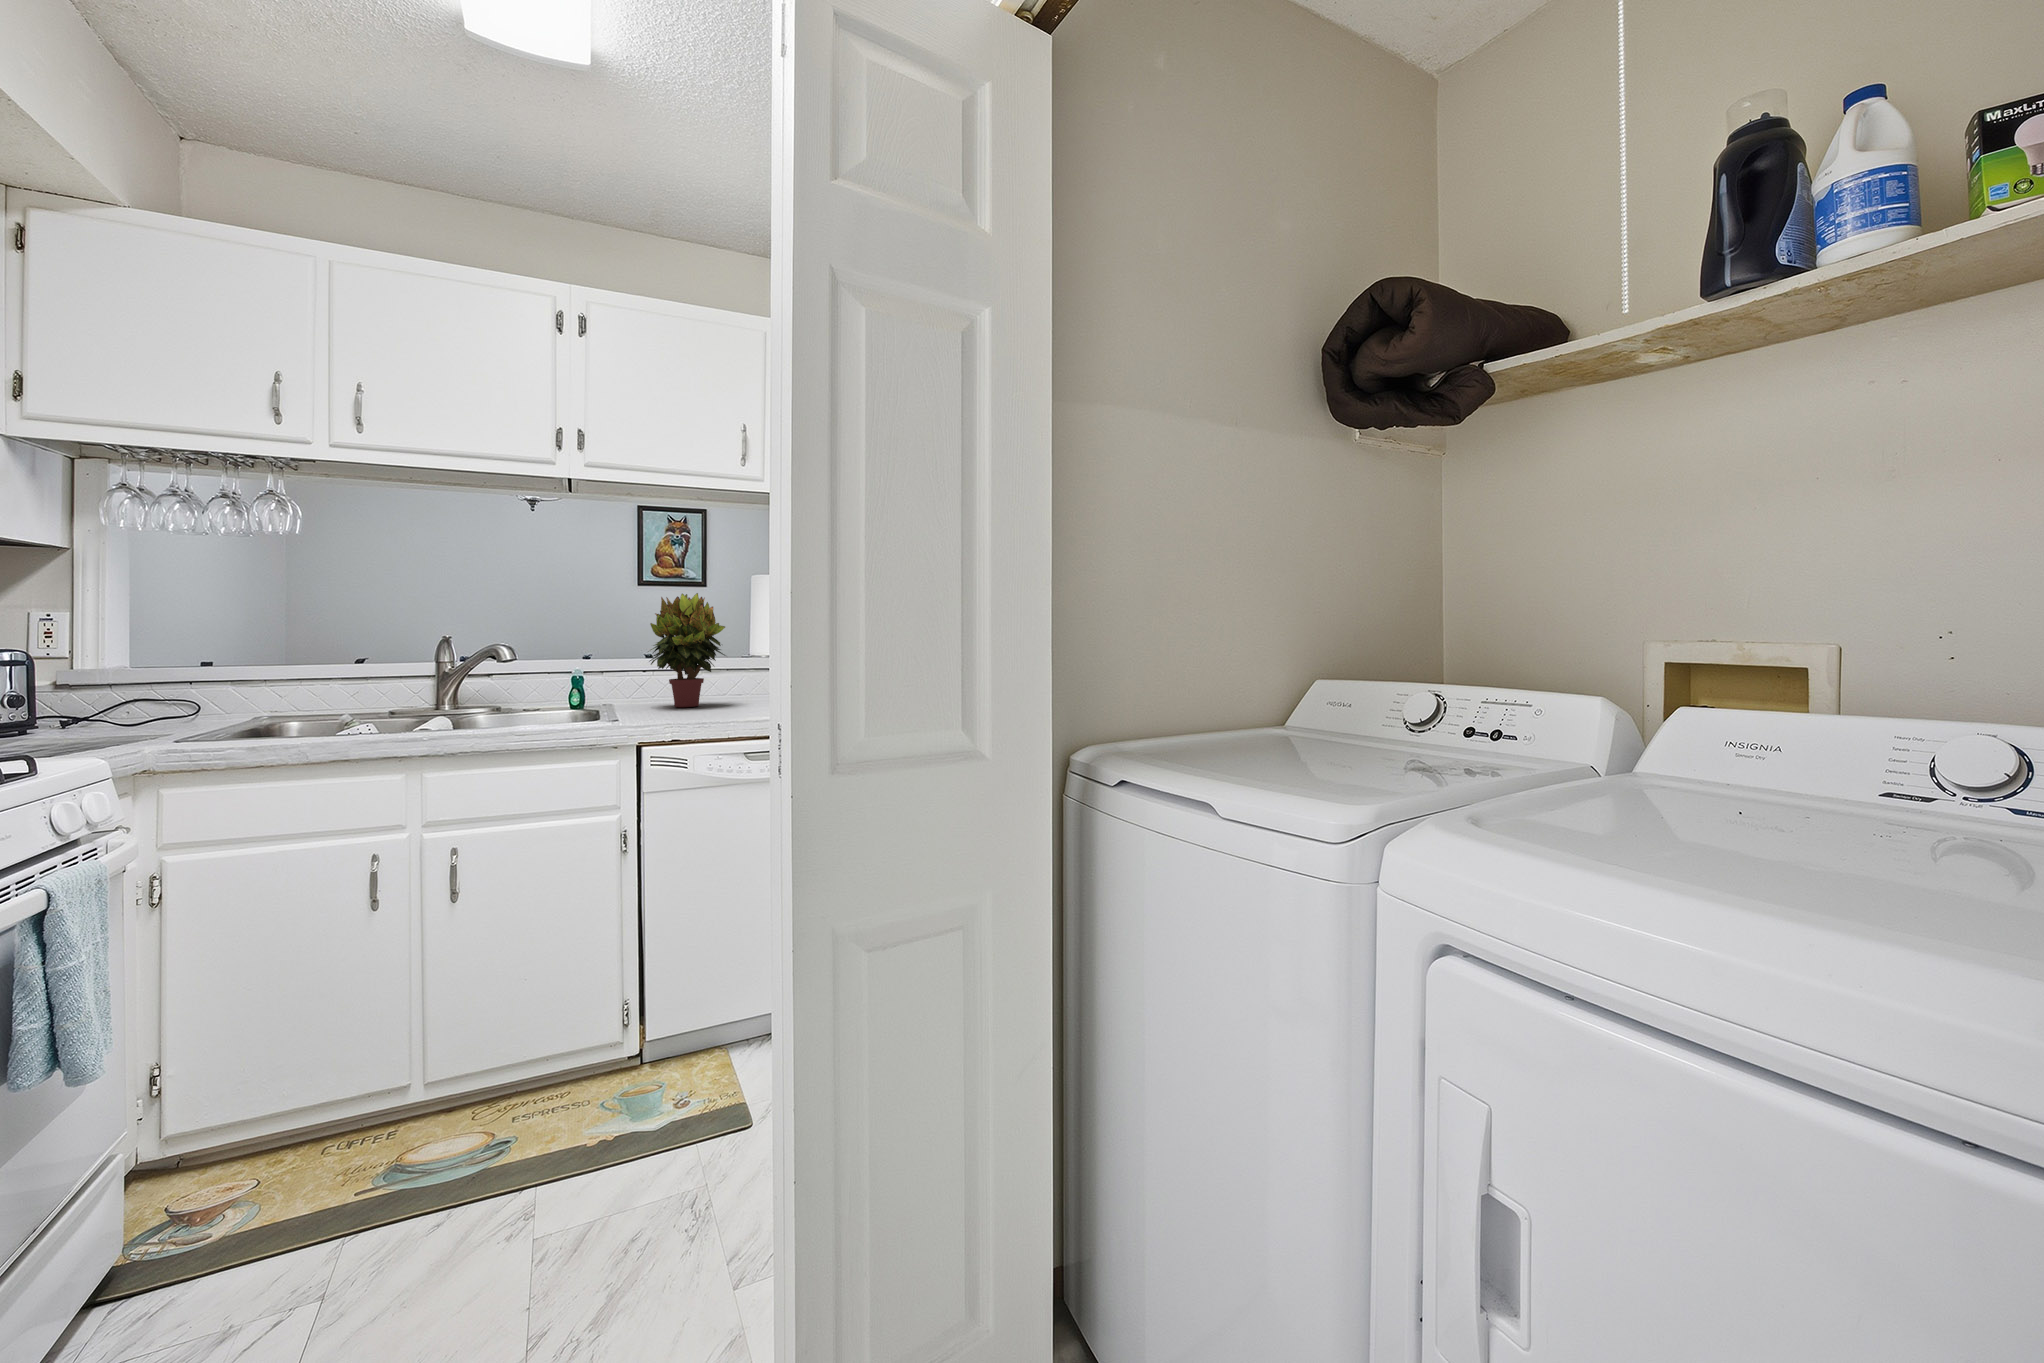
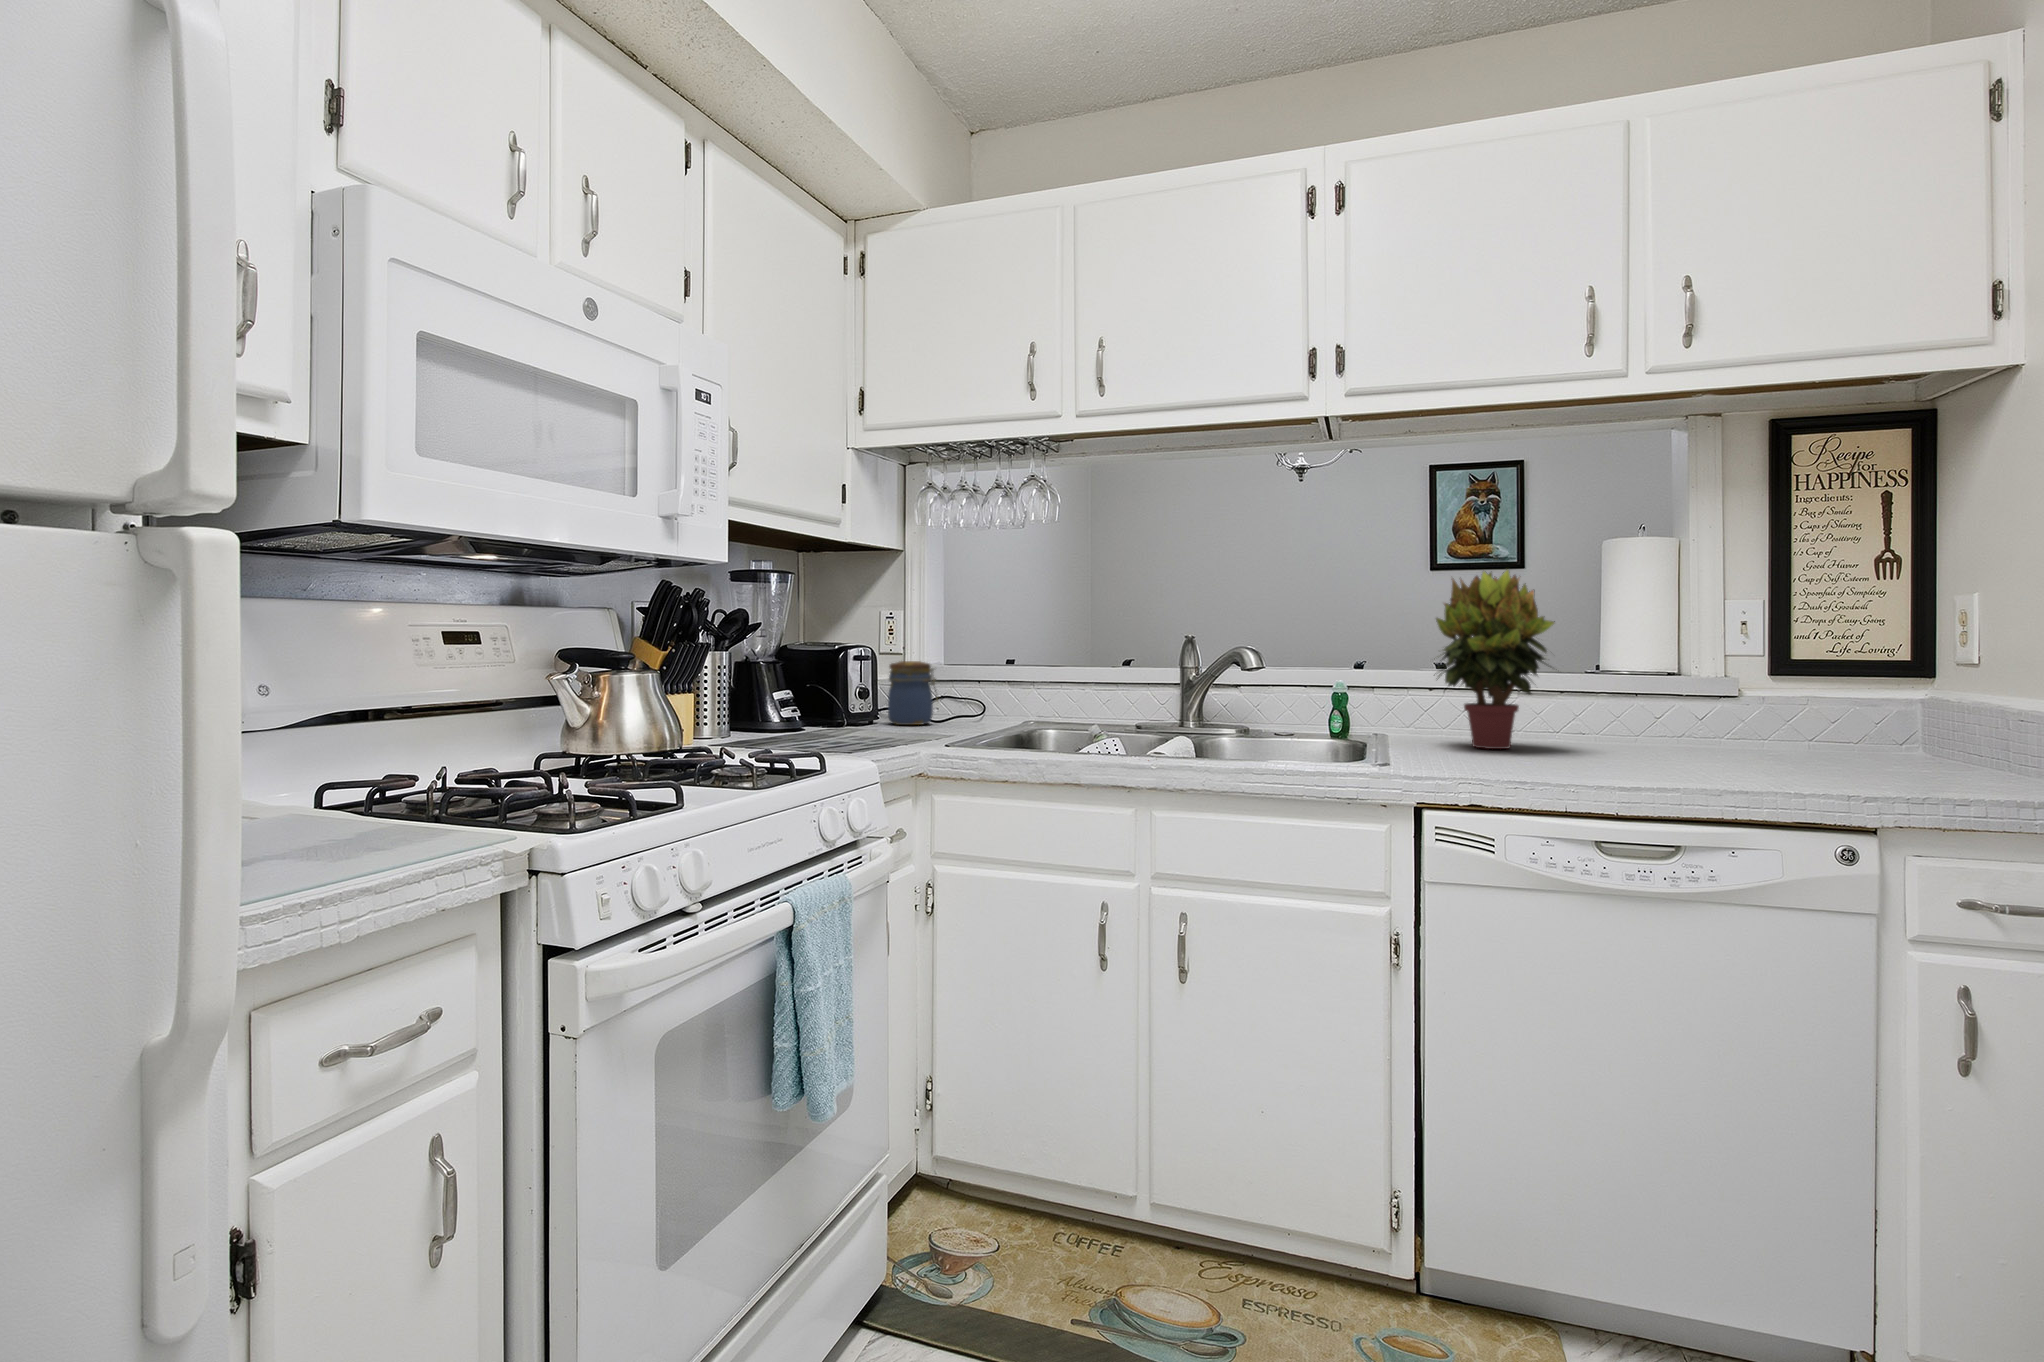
jar: none [60,663,138,730] -> present [888,661,937,725]

